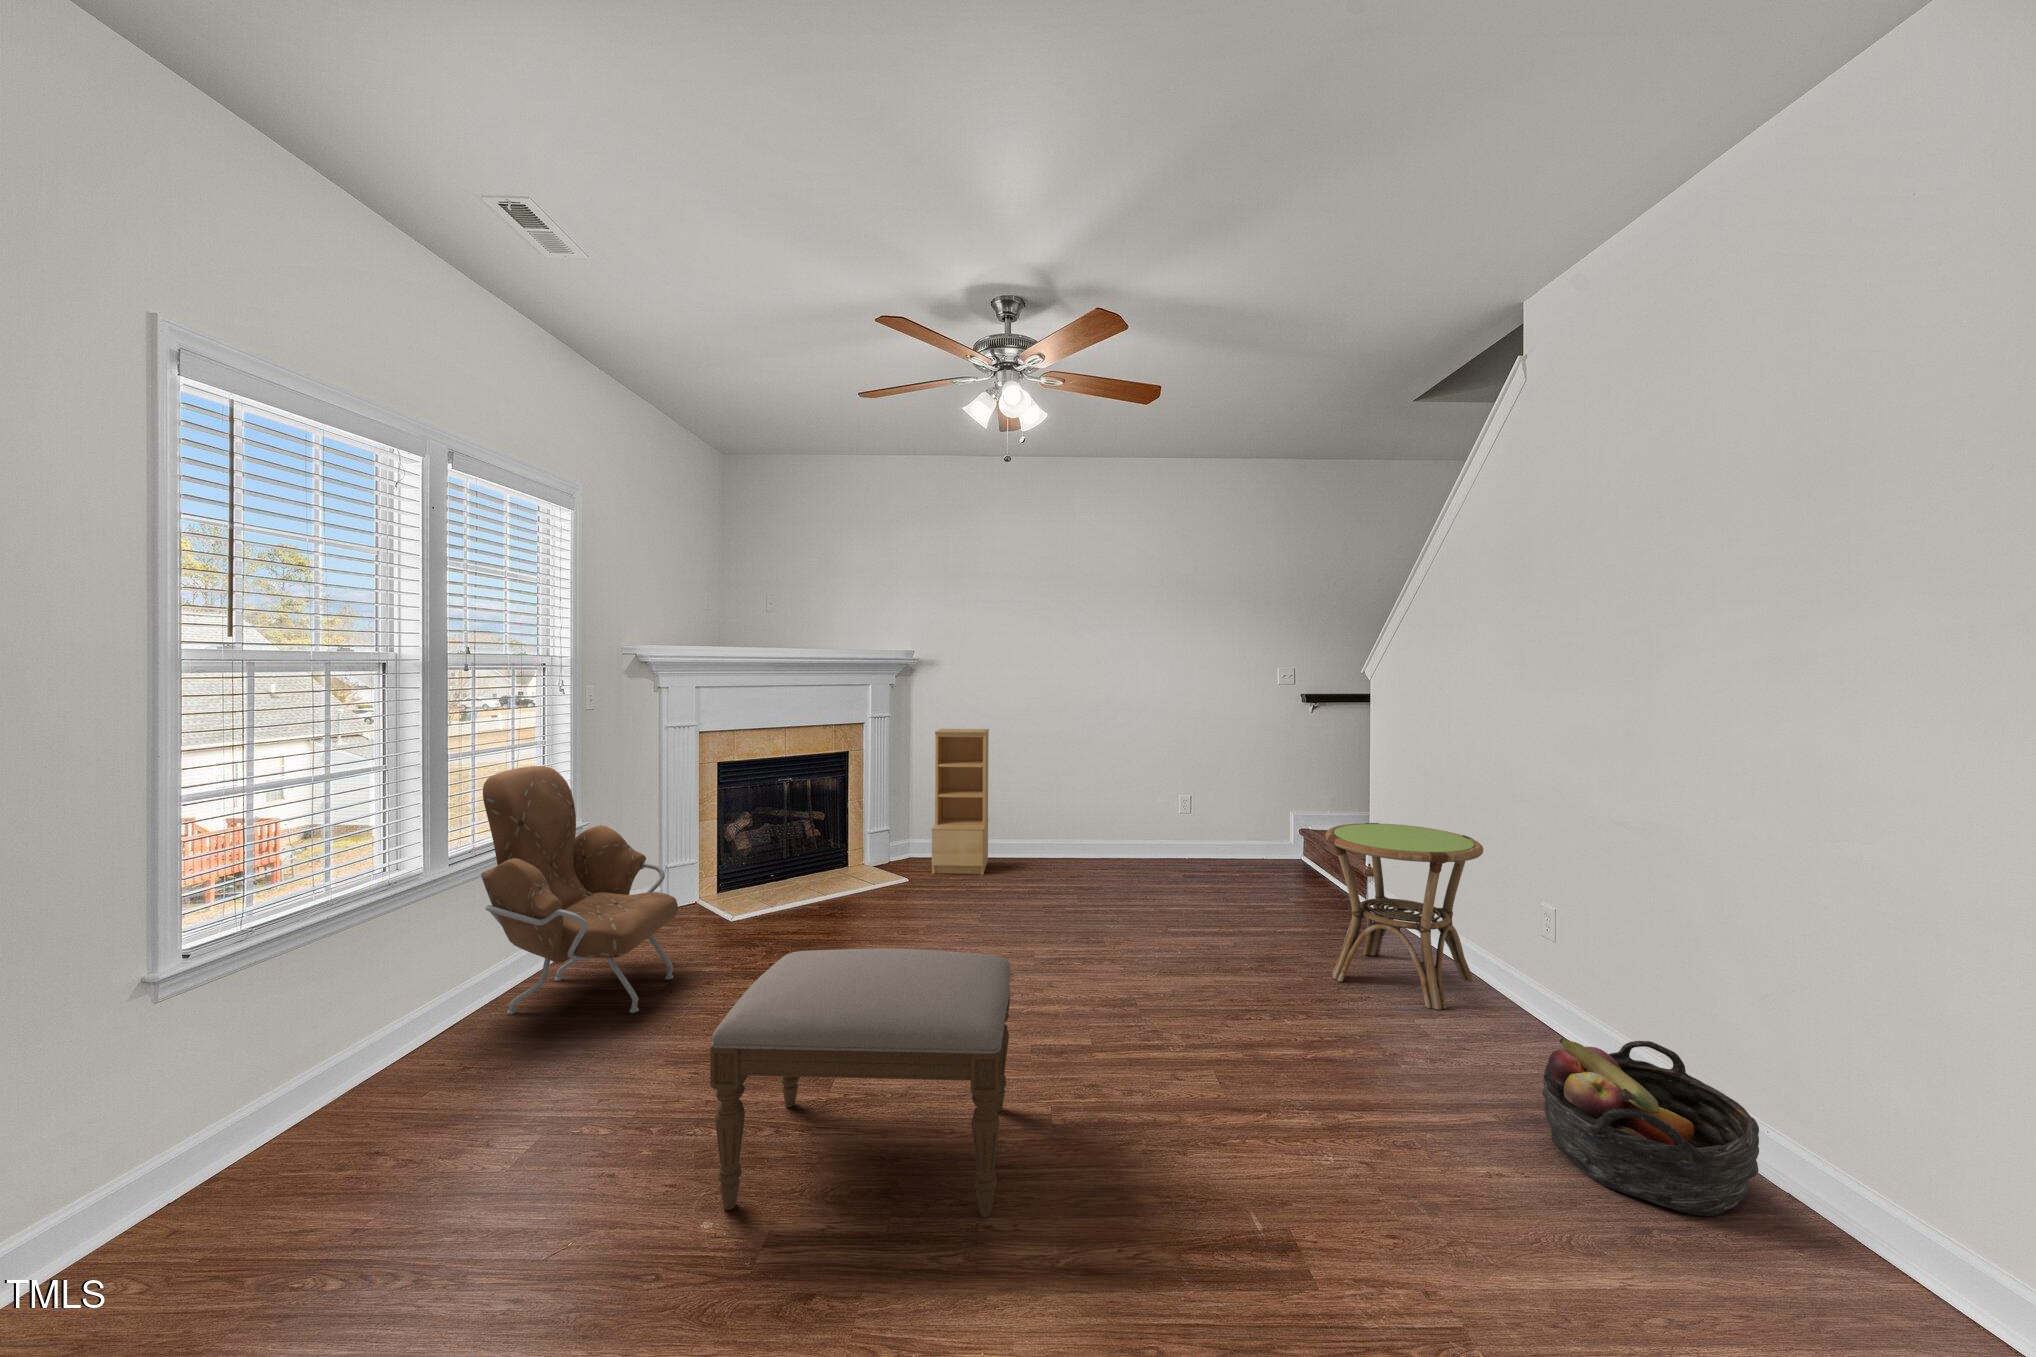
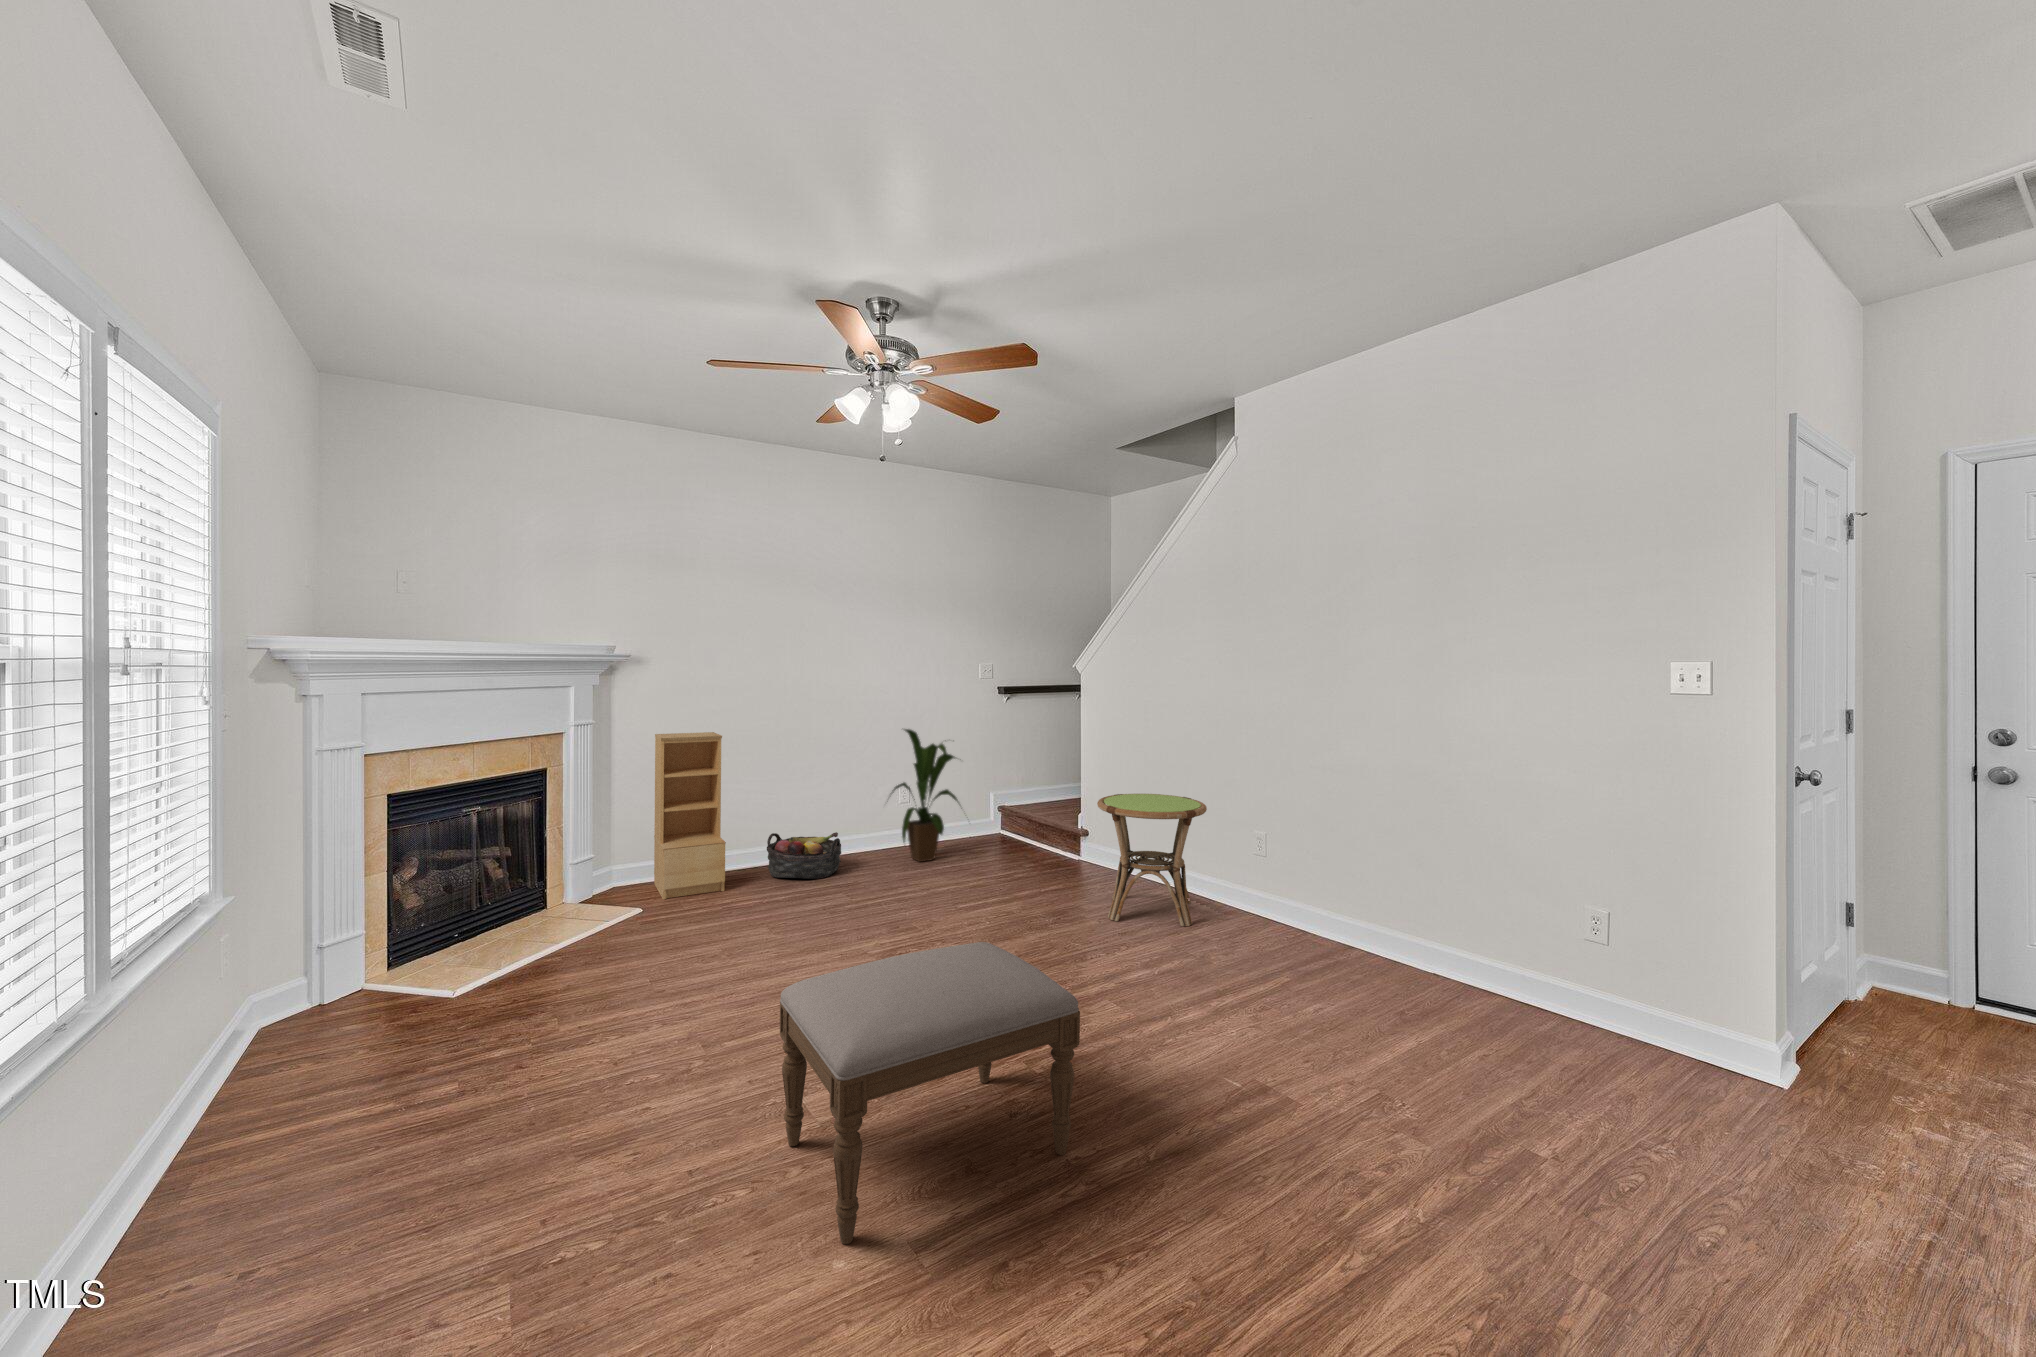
house plant: none [1152,733,1244,876] -> present [892,729,958,862]
armchair: present [481,766,678,1014] -> none [166,820,460,1195]
basket: present [1543,1038,1759,1216] -> present [767,832,841,879]

